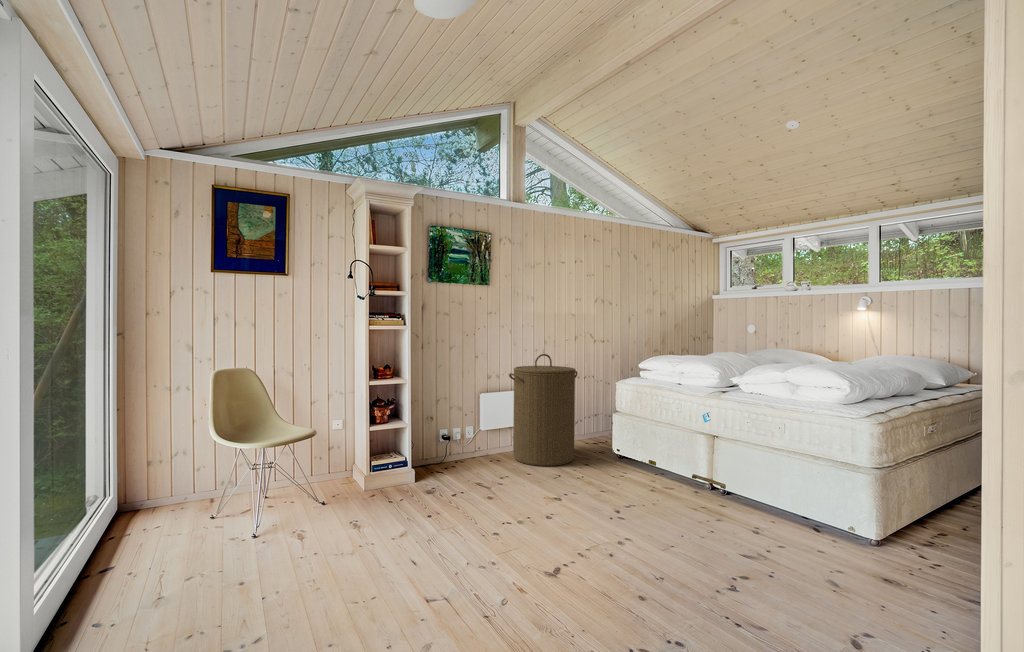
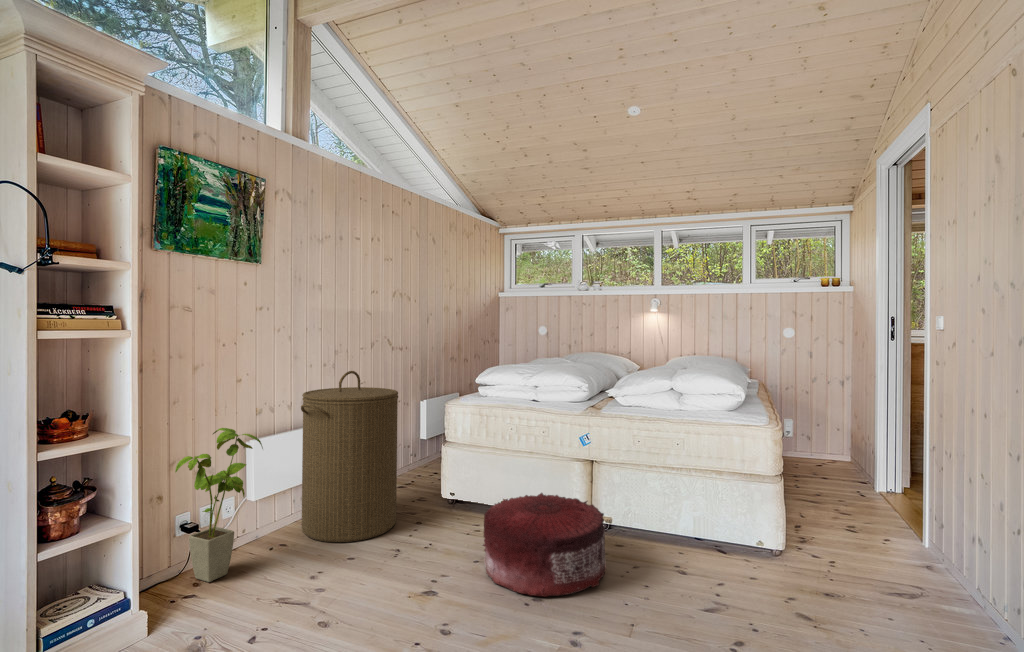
house plant: none [436,383,479,469] -> present [175,428,263,582]
pouf: none [599,450,695,520] -> present [484,493,606,597]

